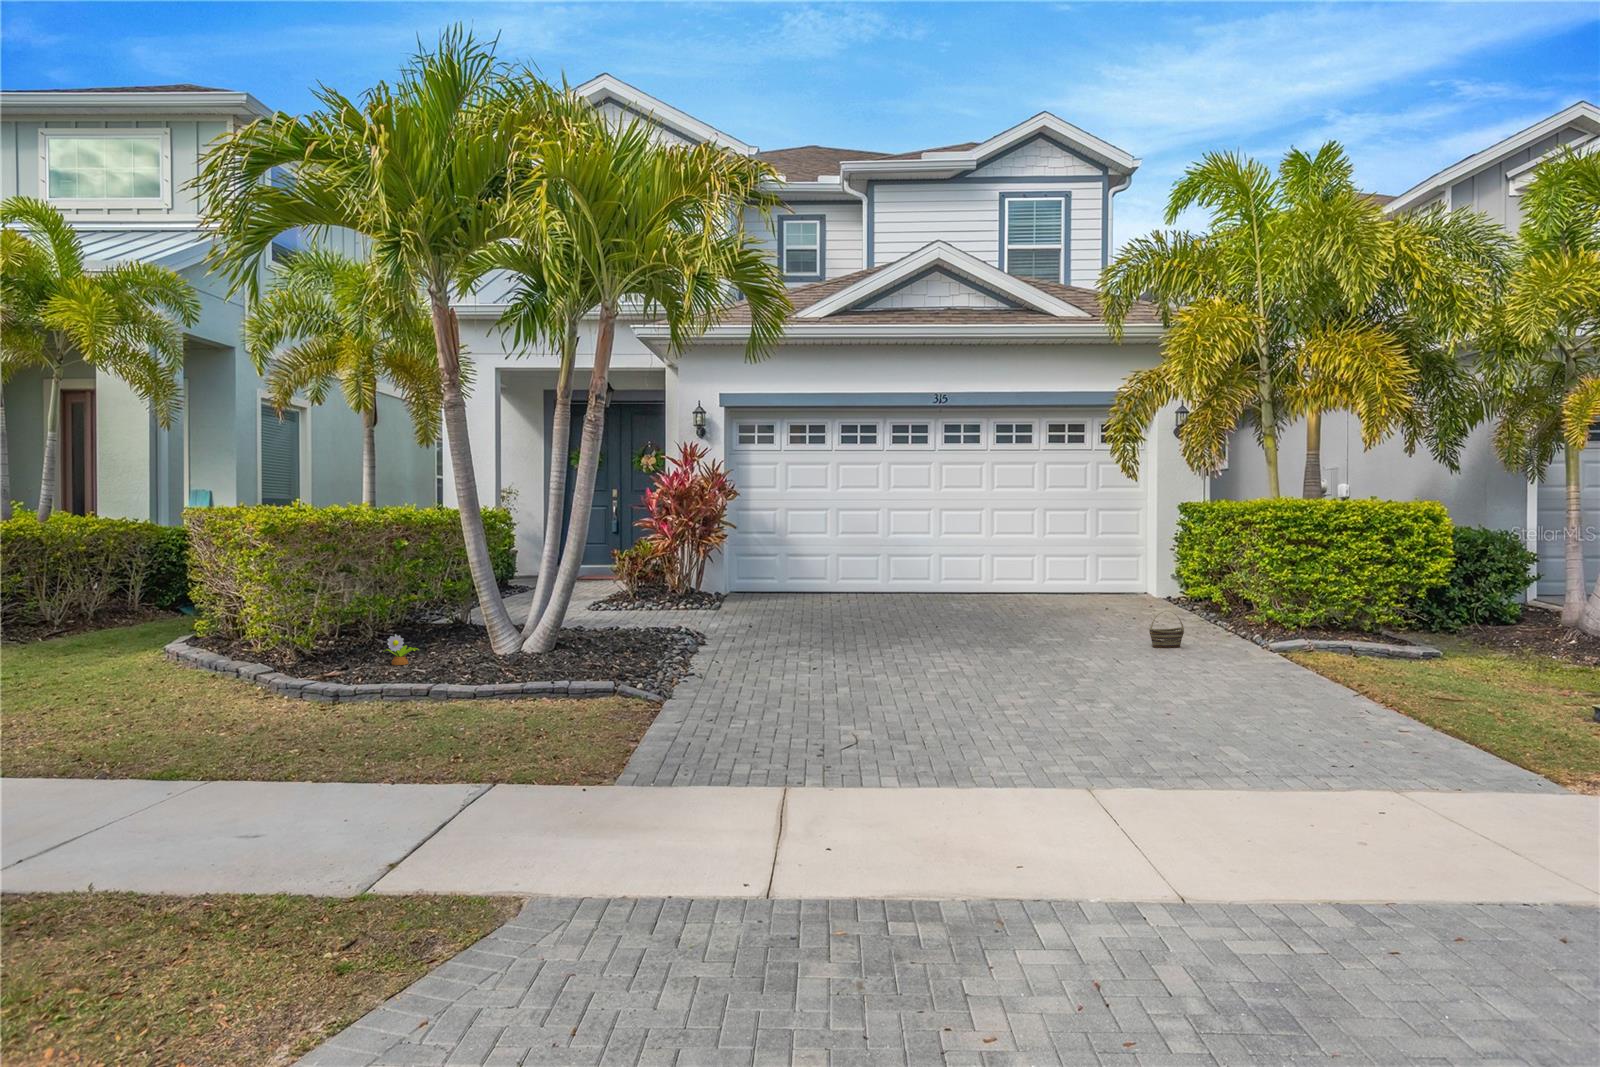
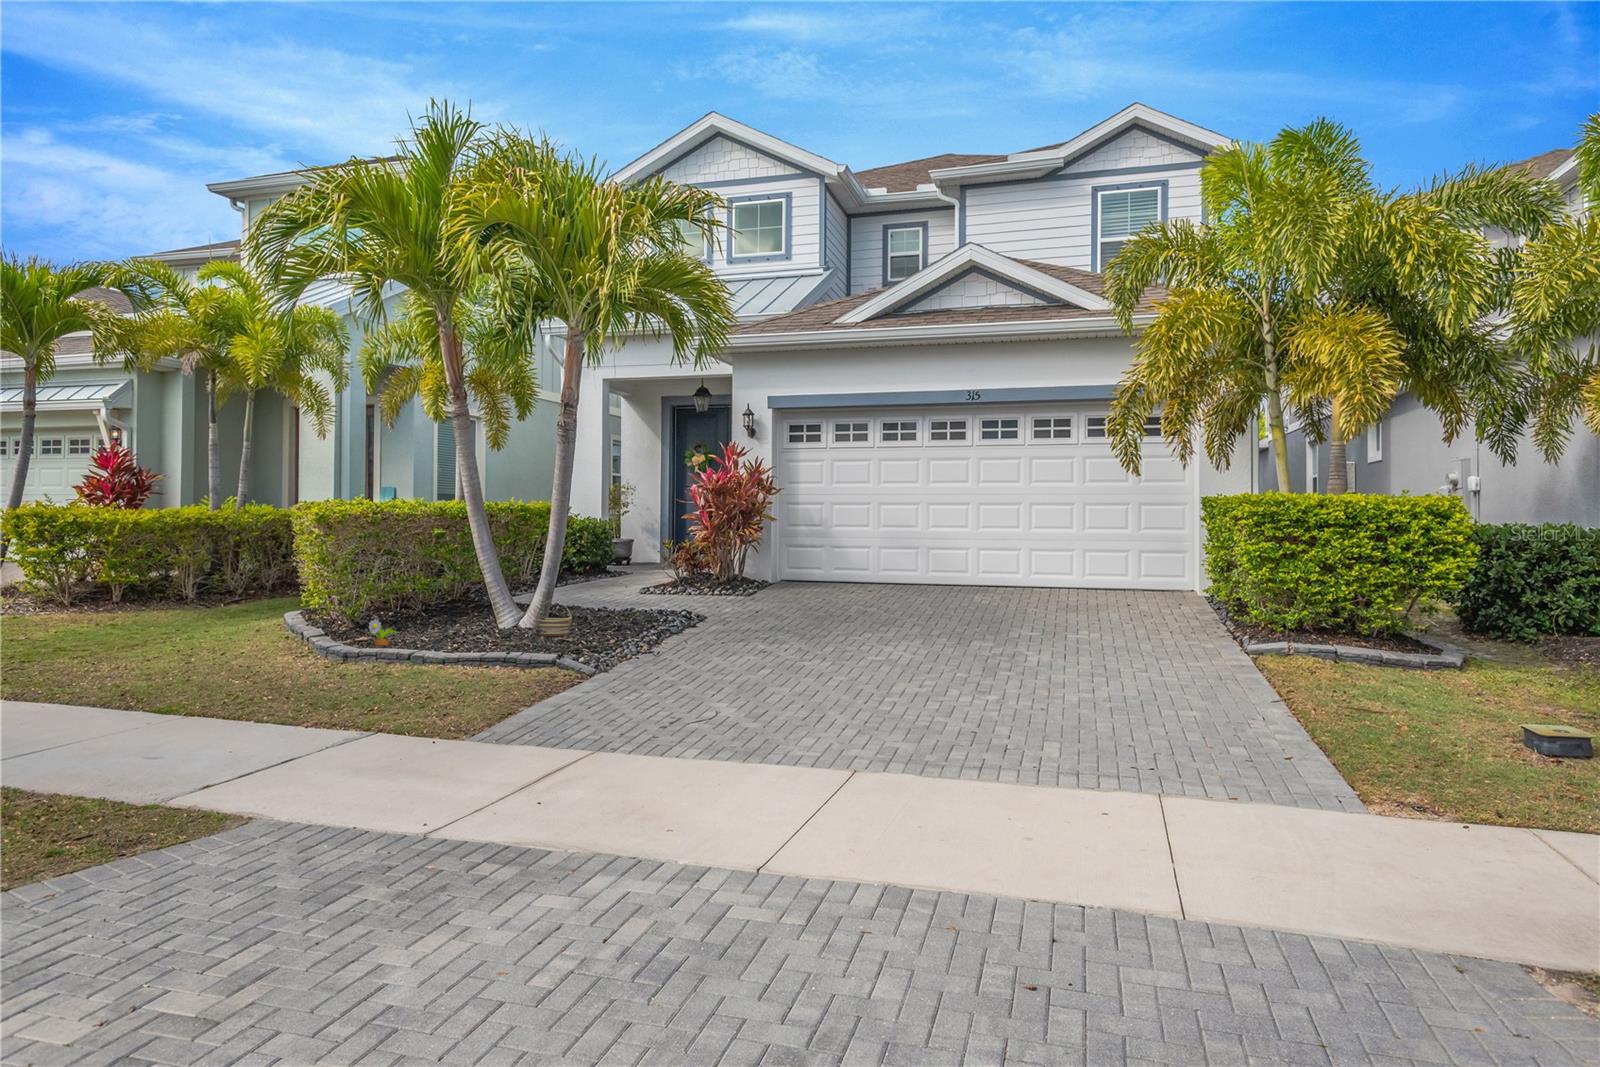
basket: present [1149,612,1184,648] -> present [538,605,572,636]

